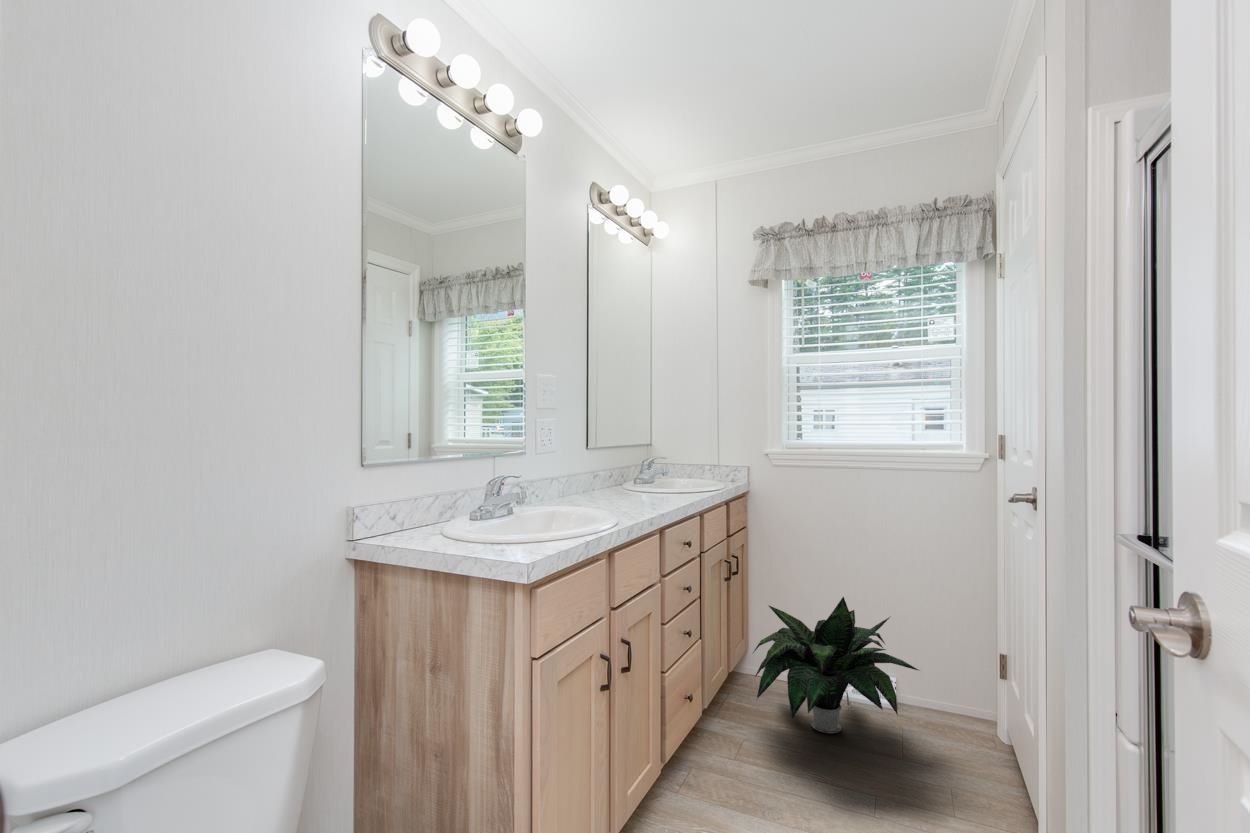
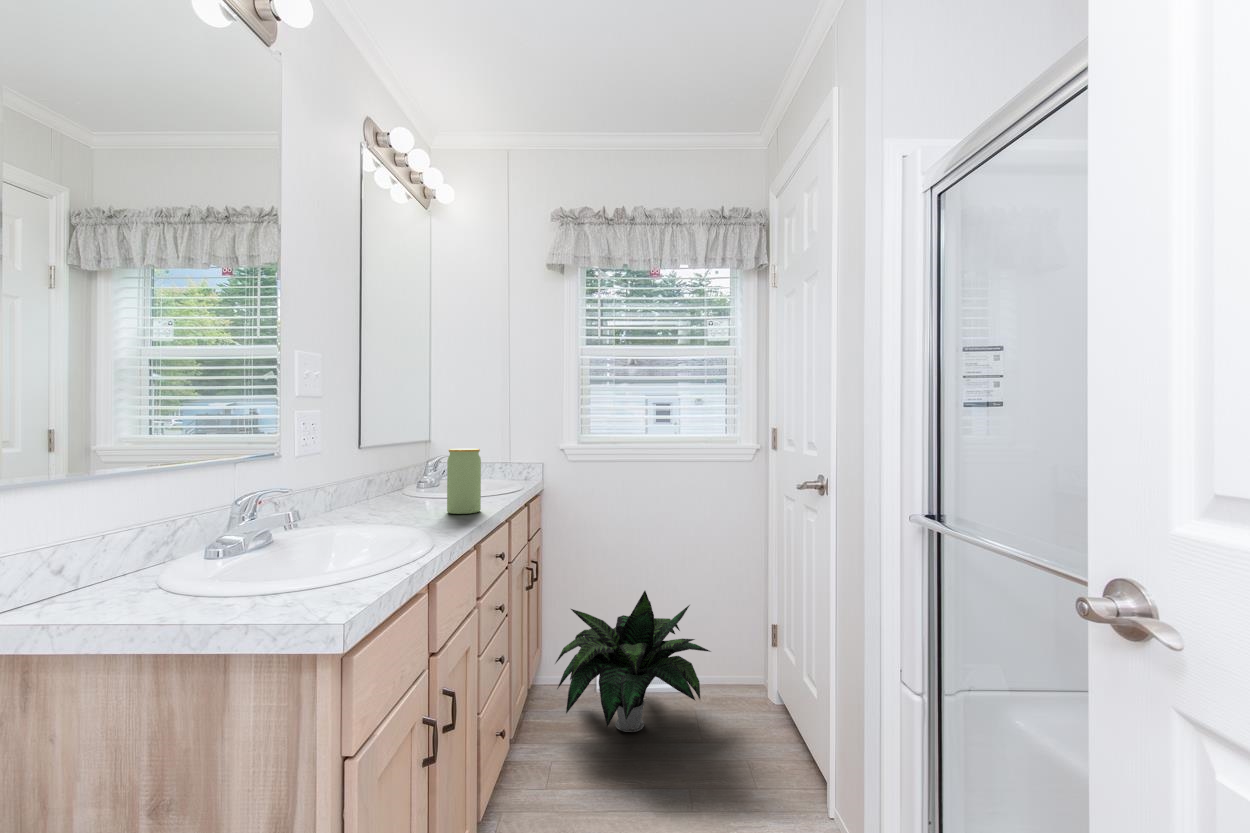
jar: none [643,452,670,506] -> present [447,448,481,514]

